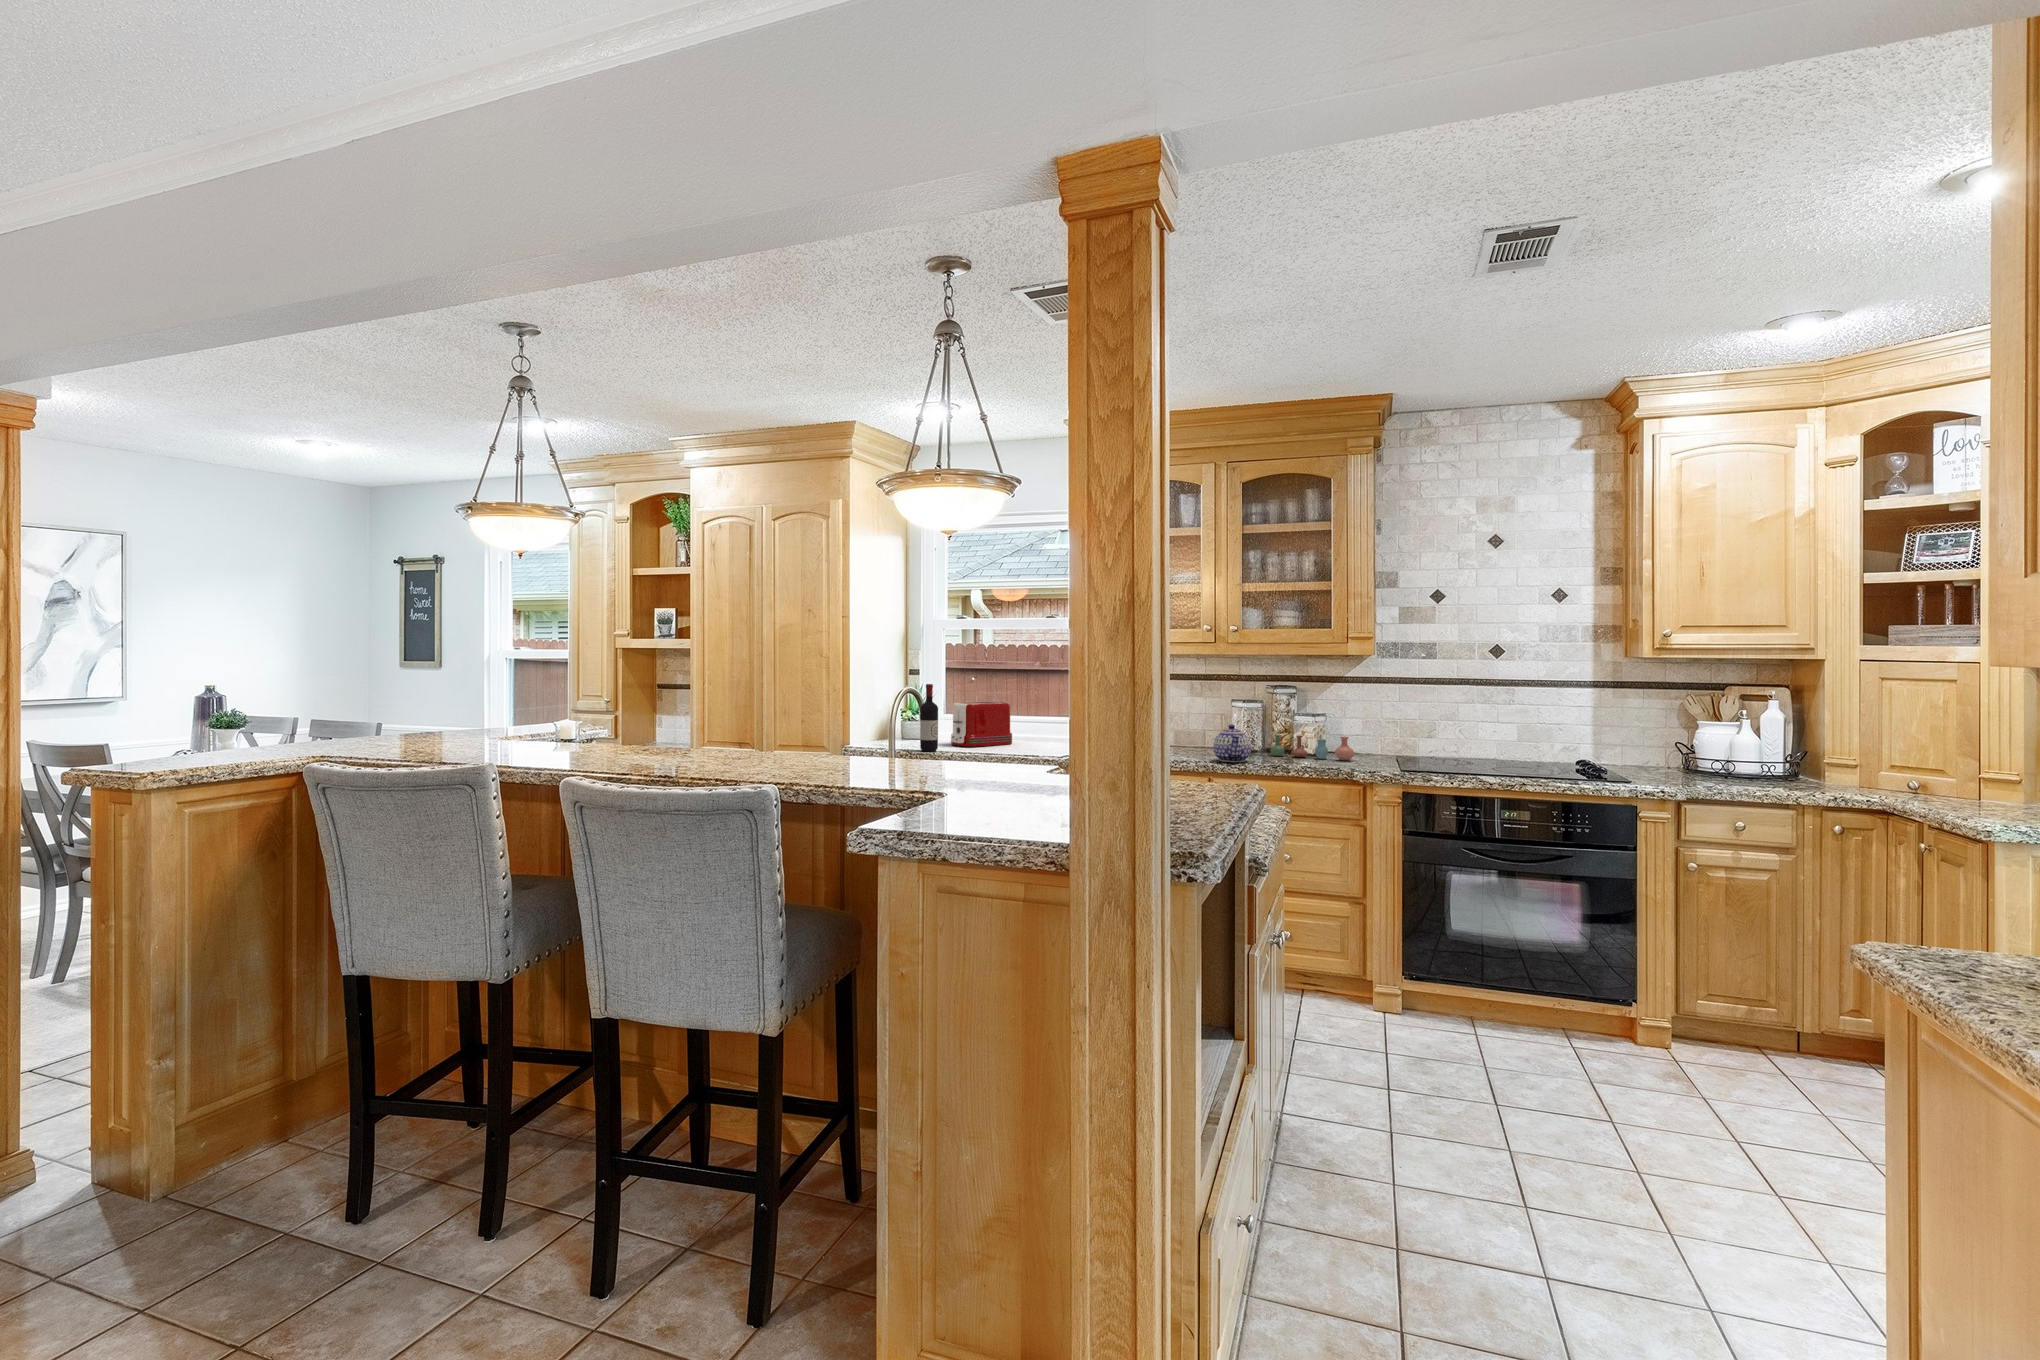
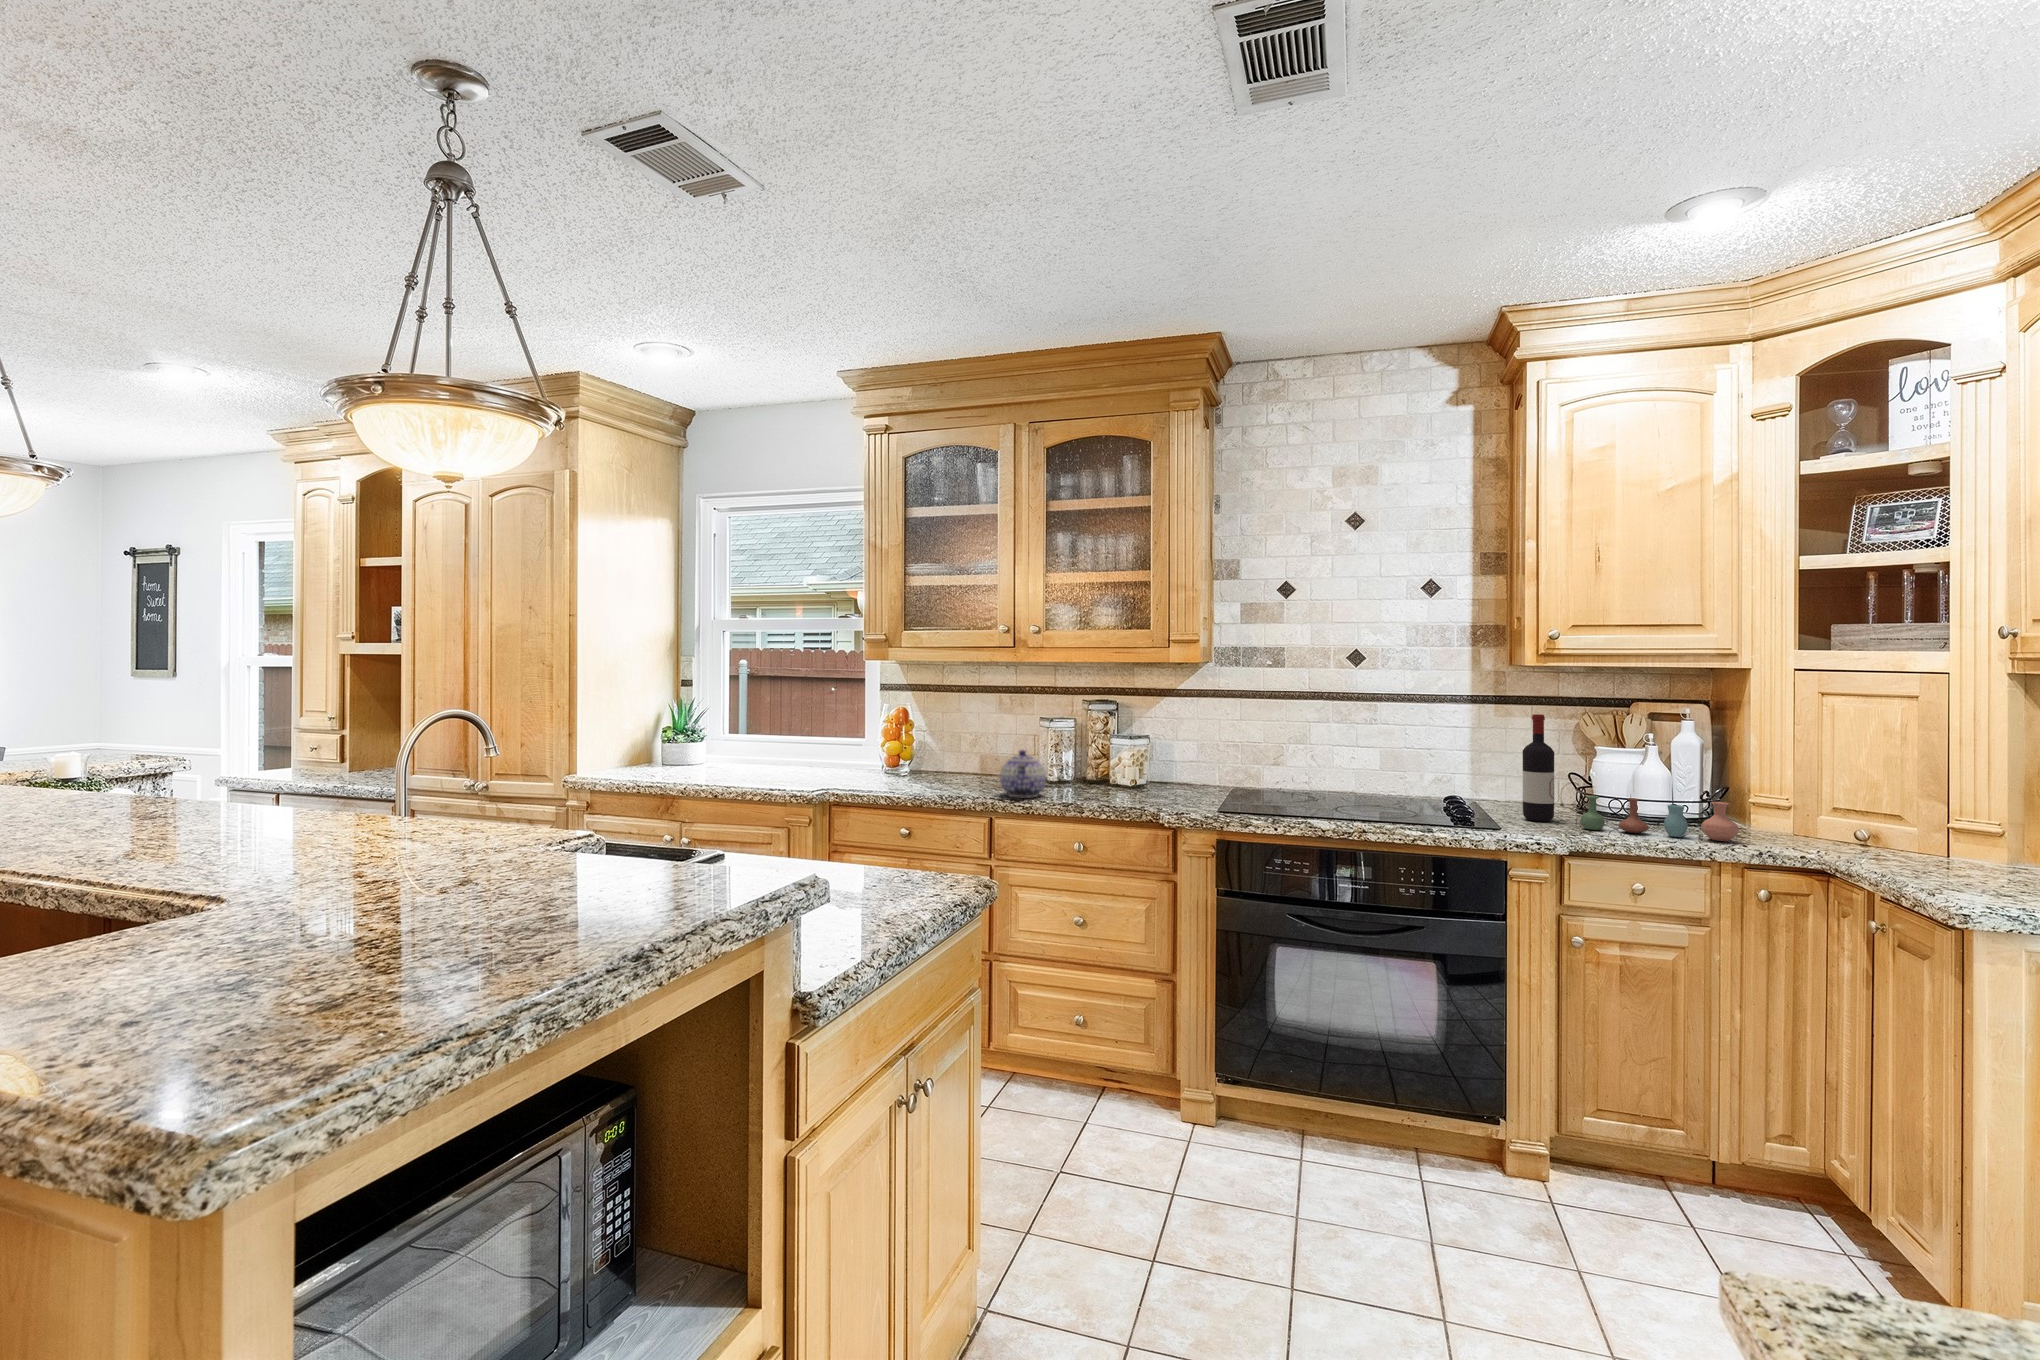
wine bottle: present [920,684,938,752] -> present [1522,714,1554,822]
toaster: present [951,702,1012,747] -> none [708,719,786,774]
vase: present [1271,735,1354,760] -> present [1581,795,1739,841]

